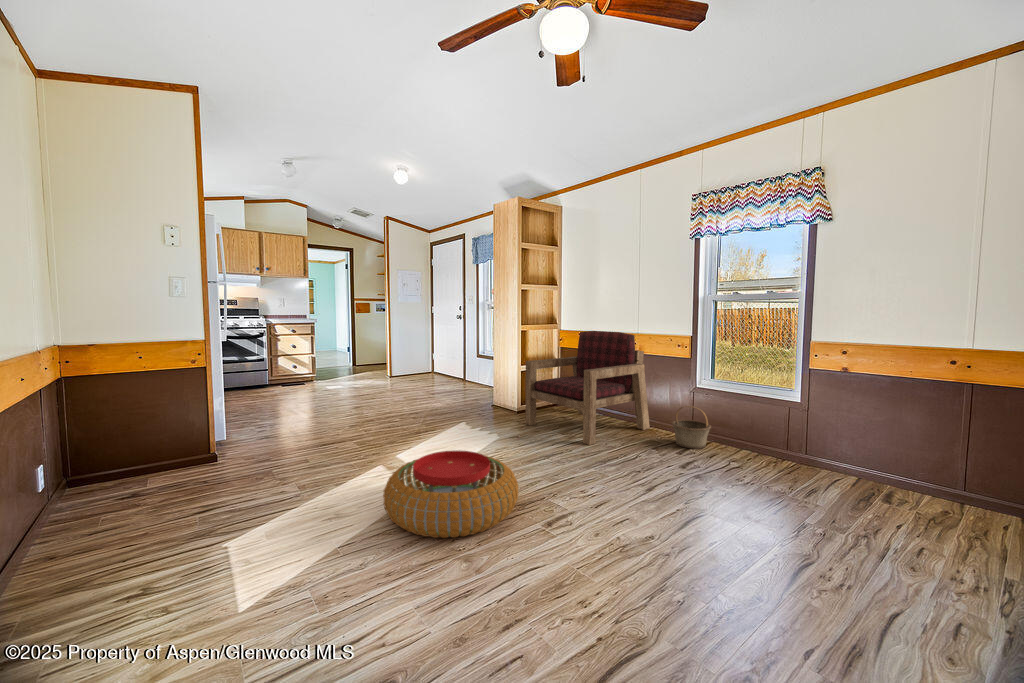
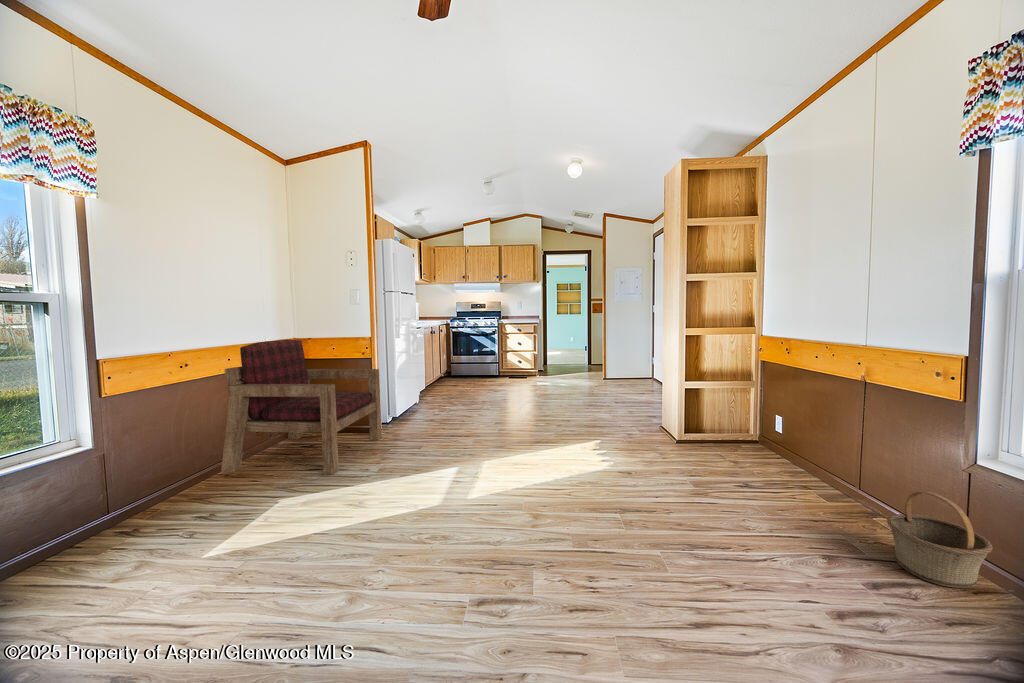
armchair: present [526,331,650,445] -> present [221,339,381,474]
pouf: present [383,450,518,538] -> none [354,466,510,574]

